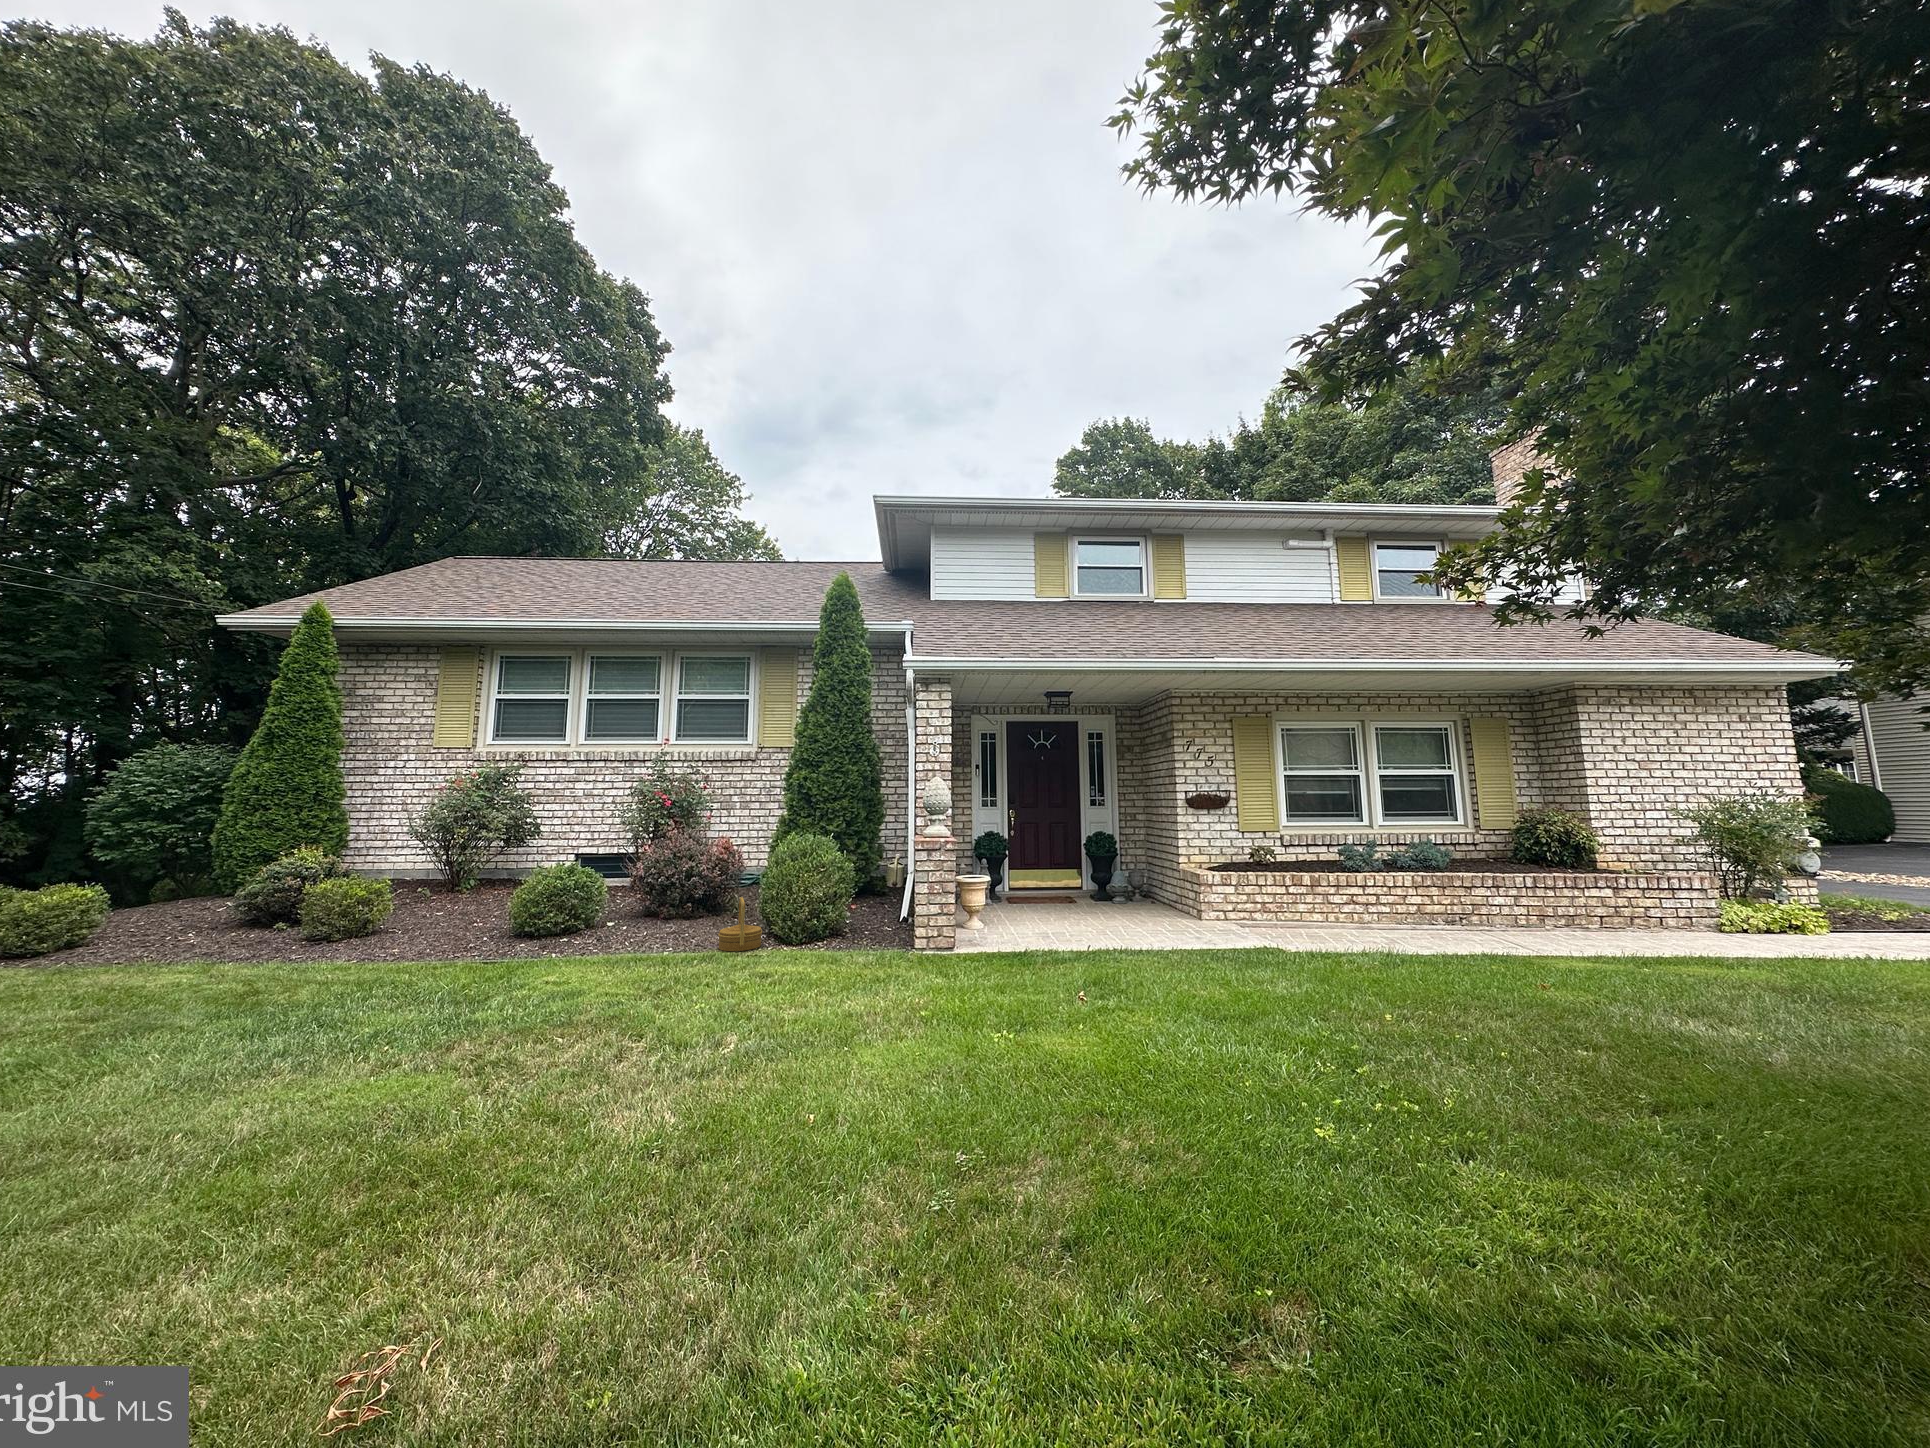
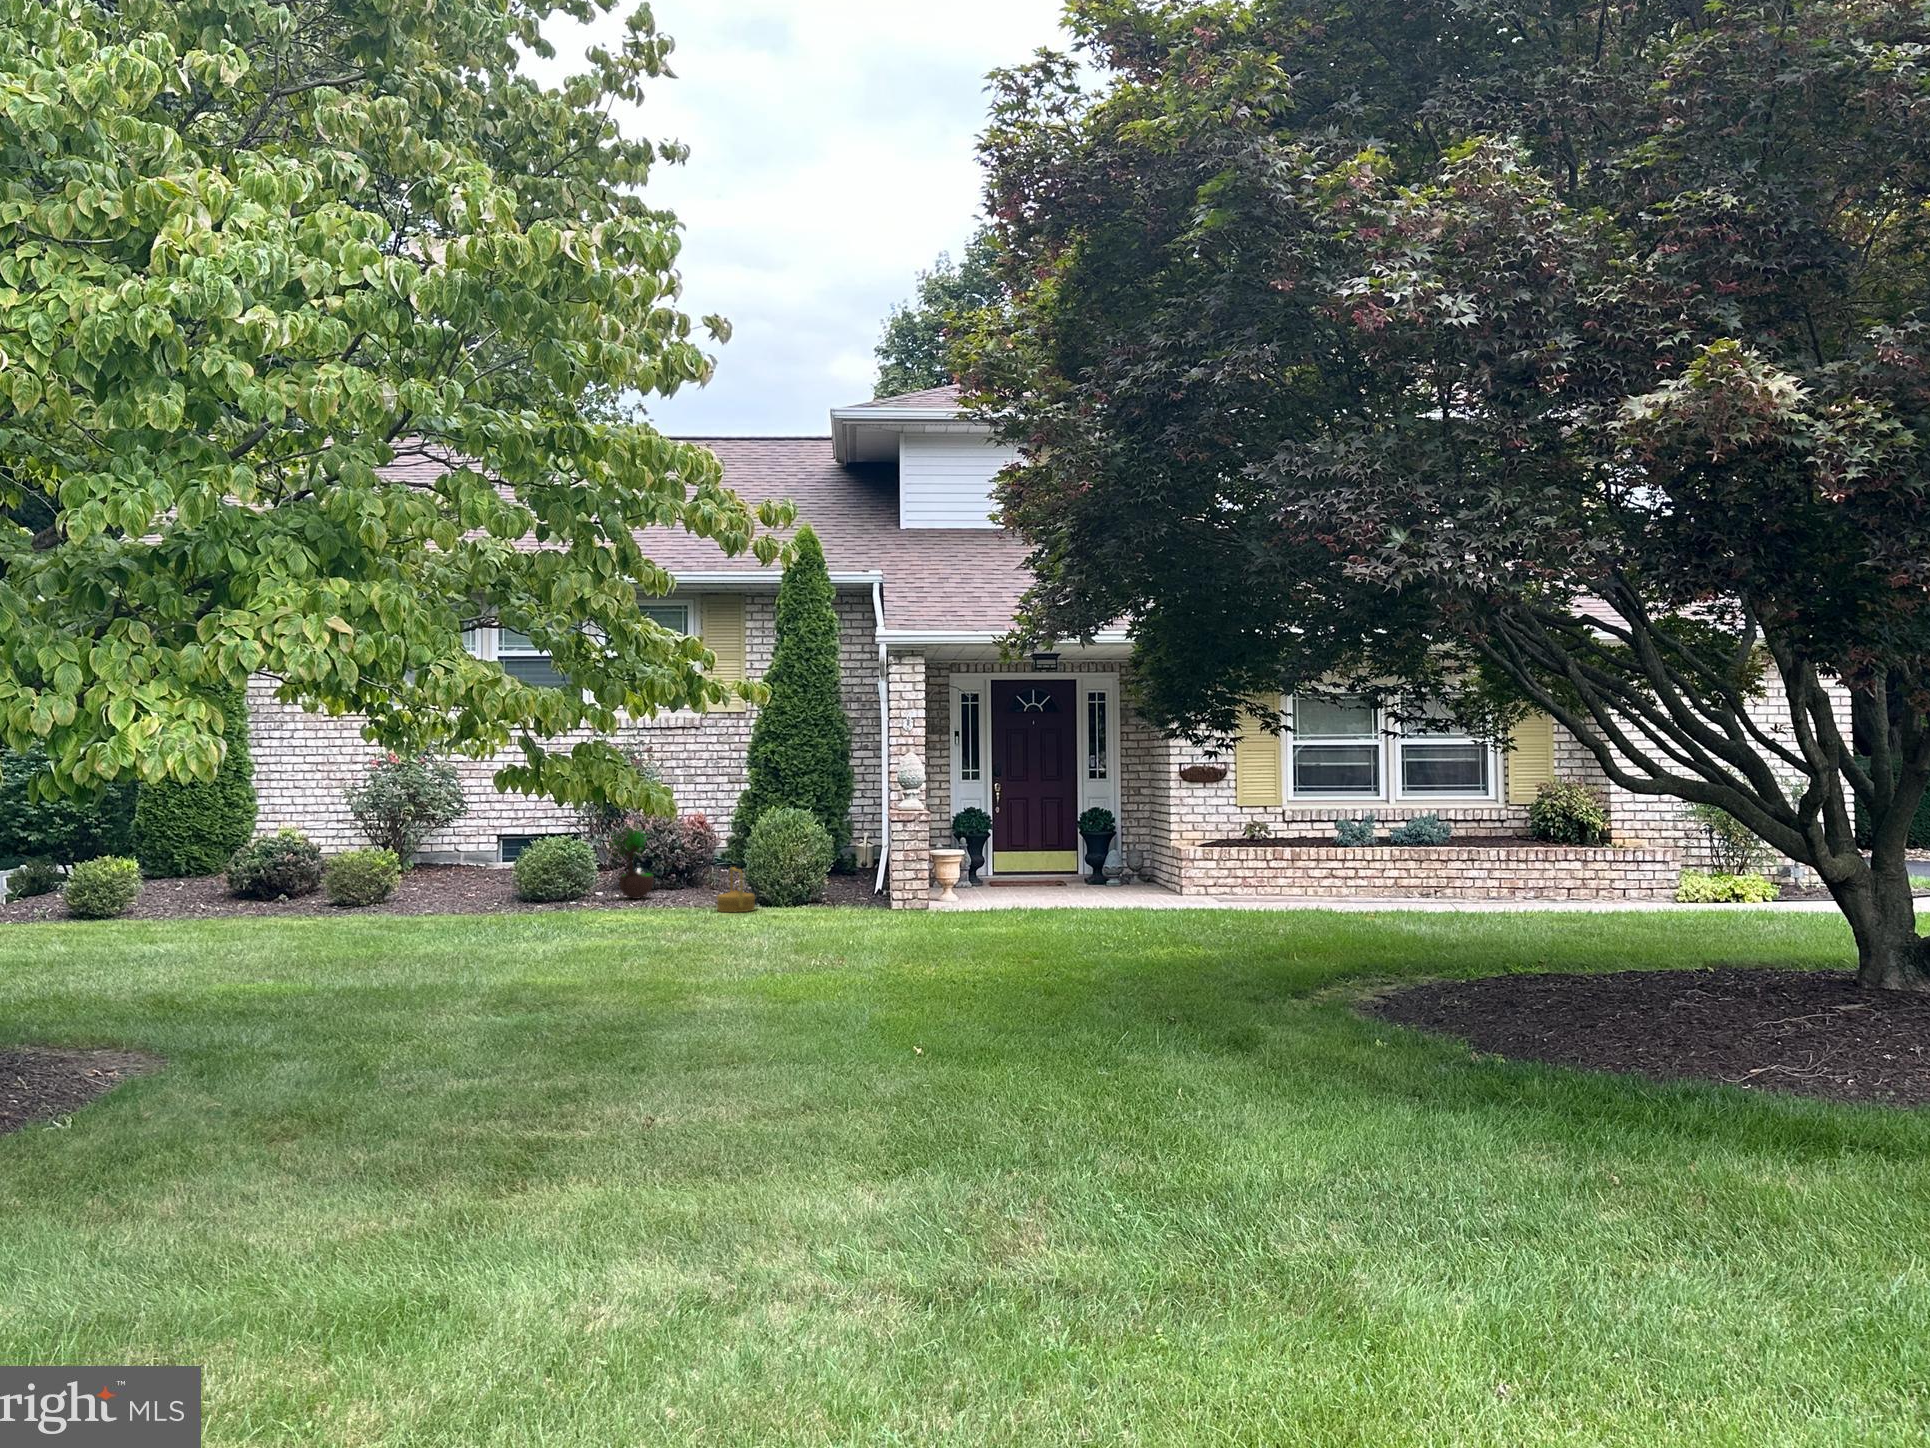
potted tree: none [630,843,683,924] -> present [608,828,654,899]

